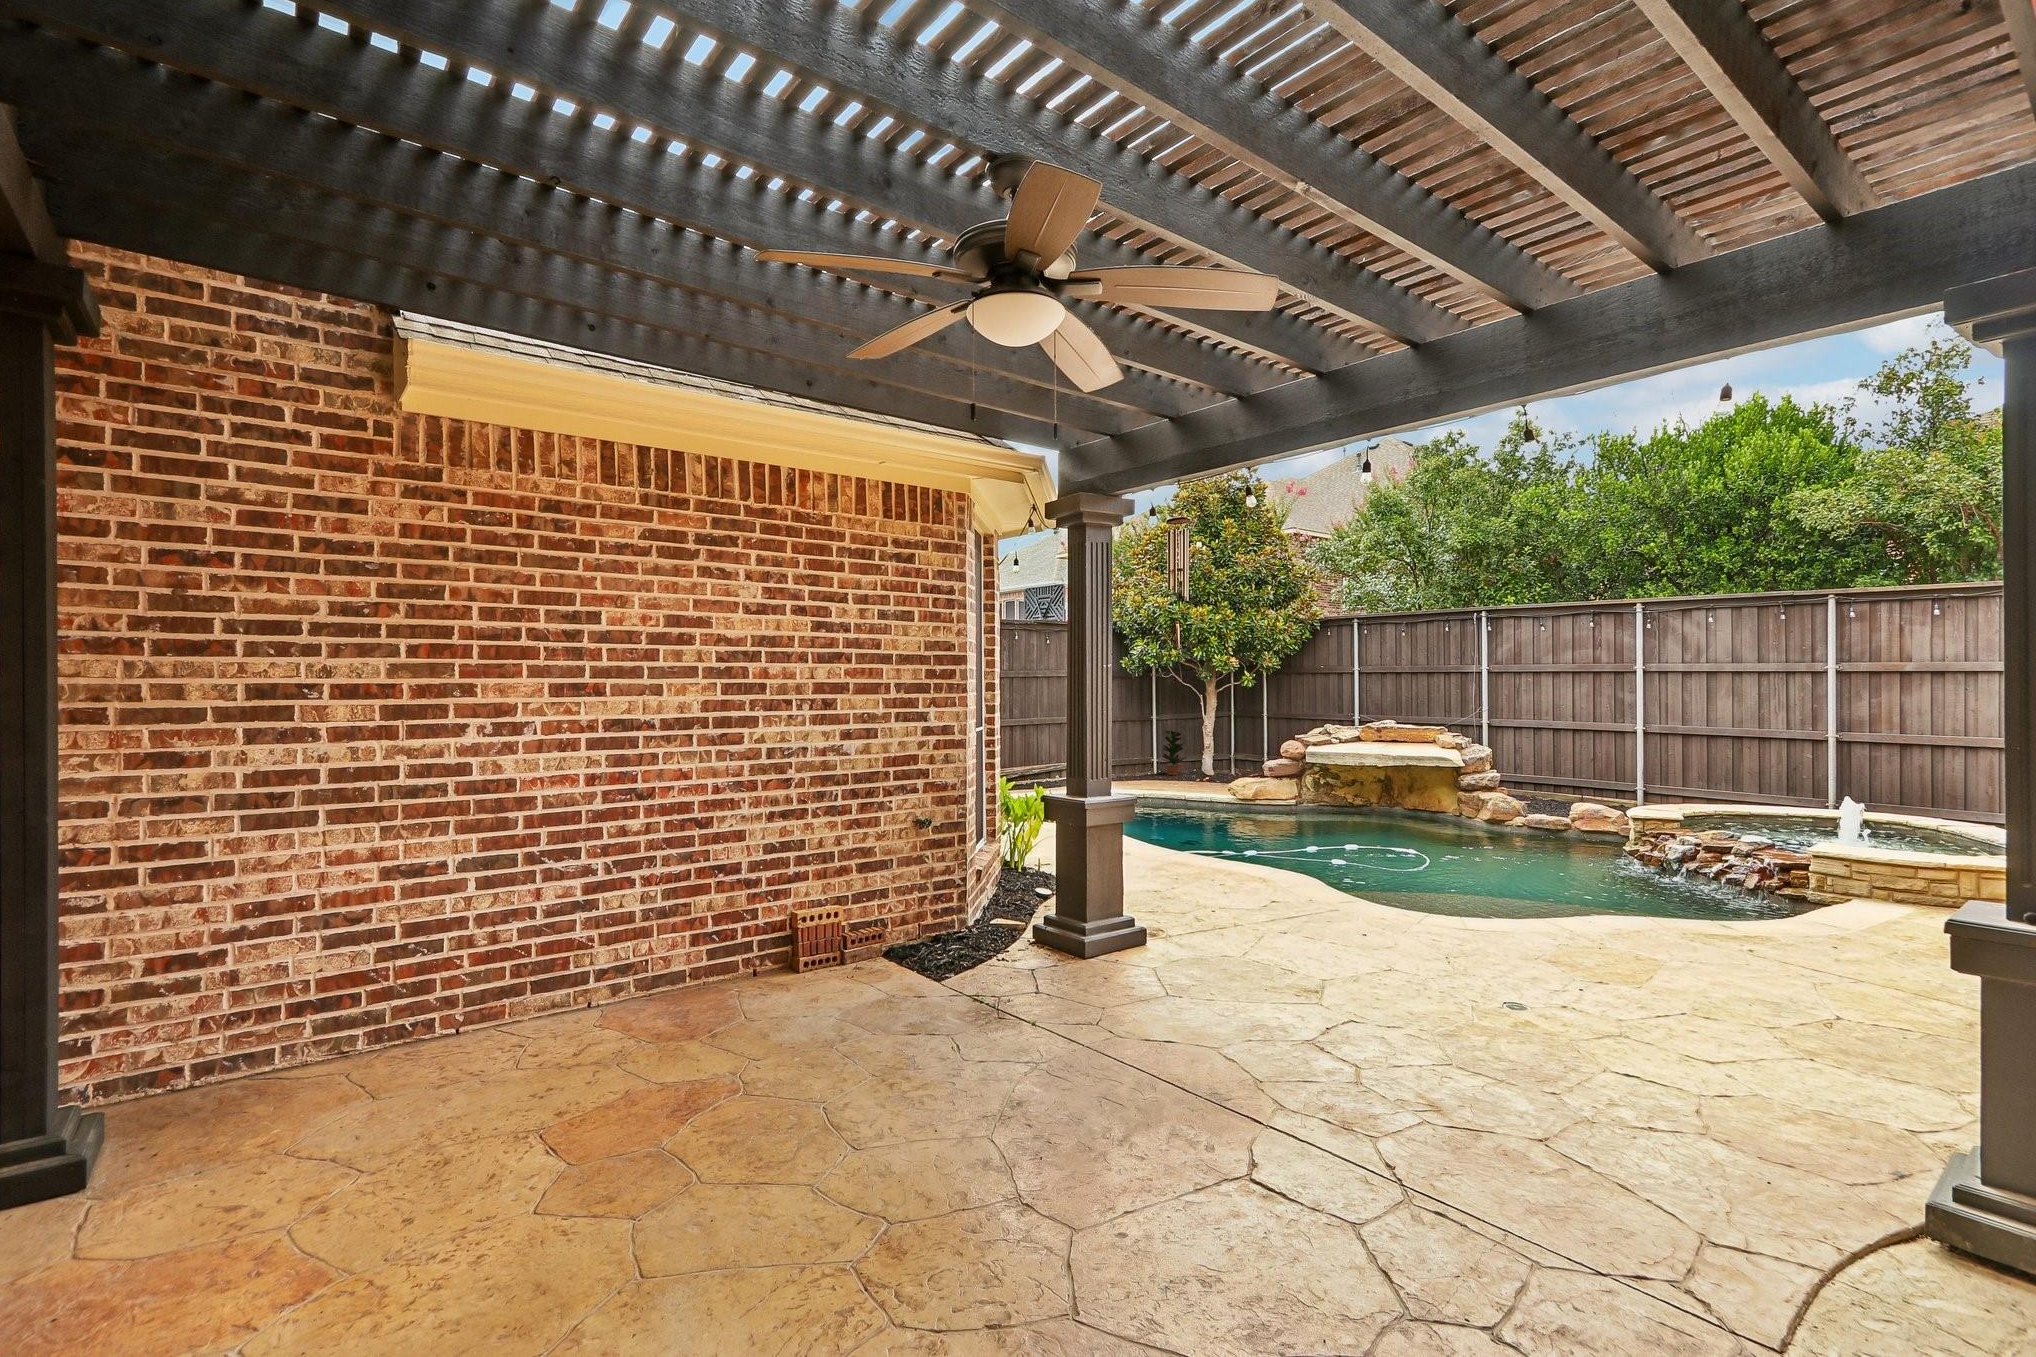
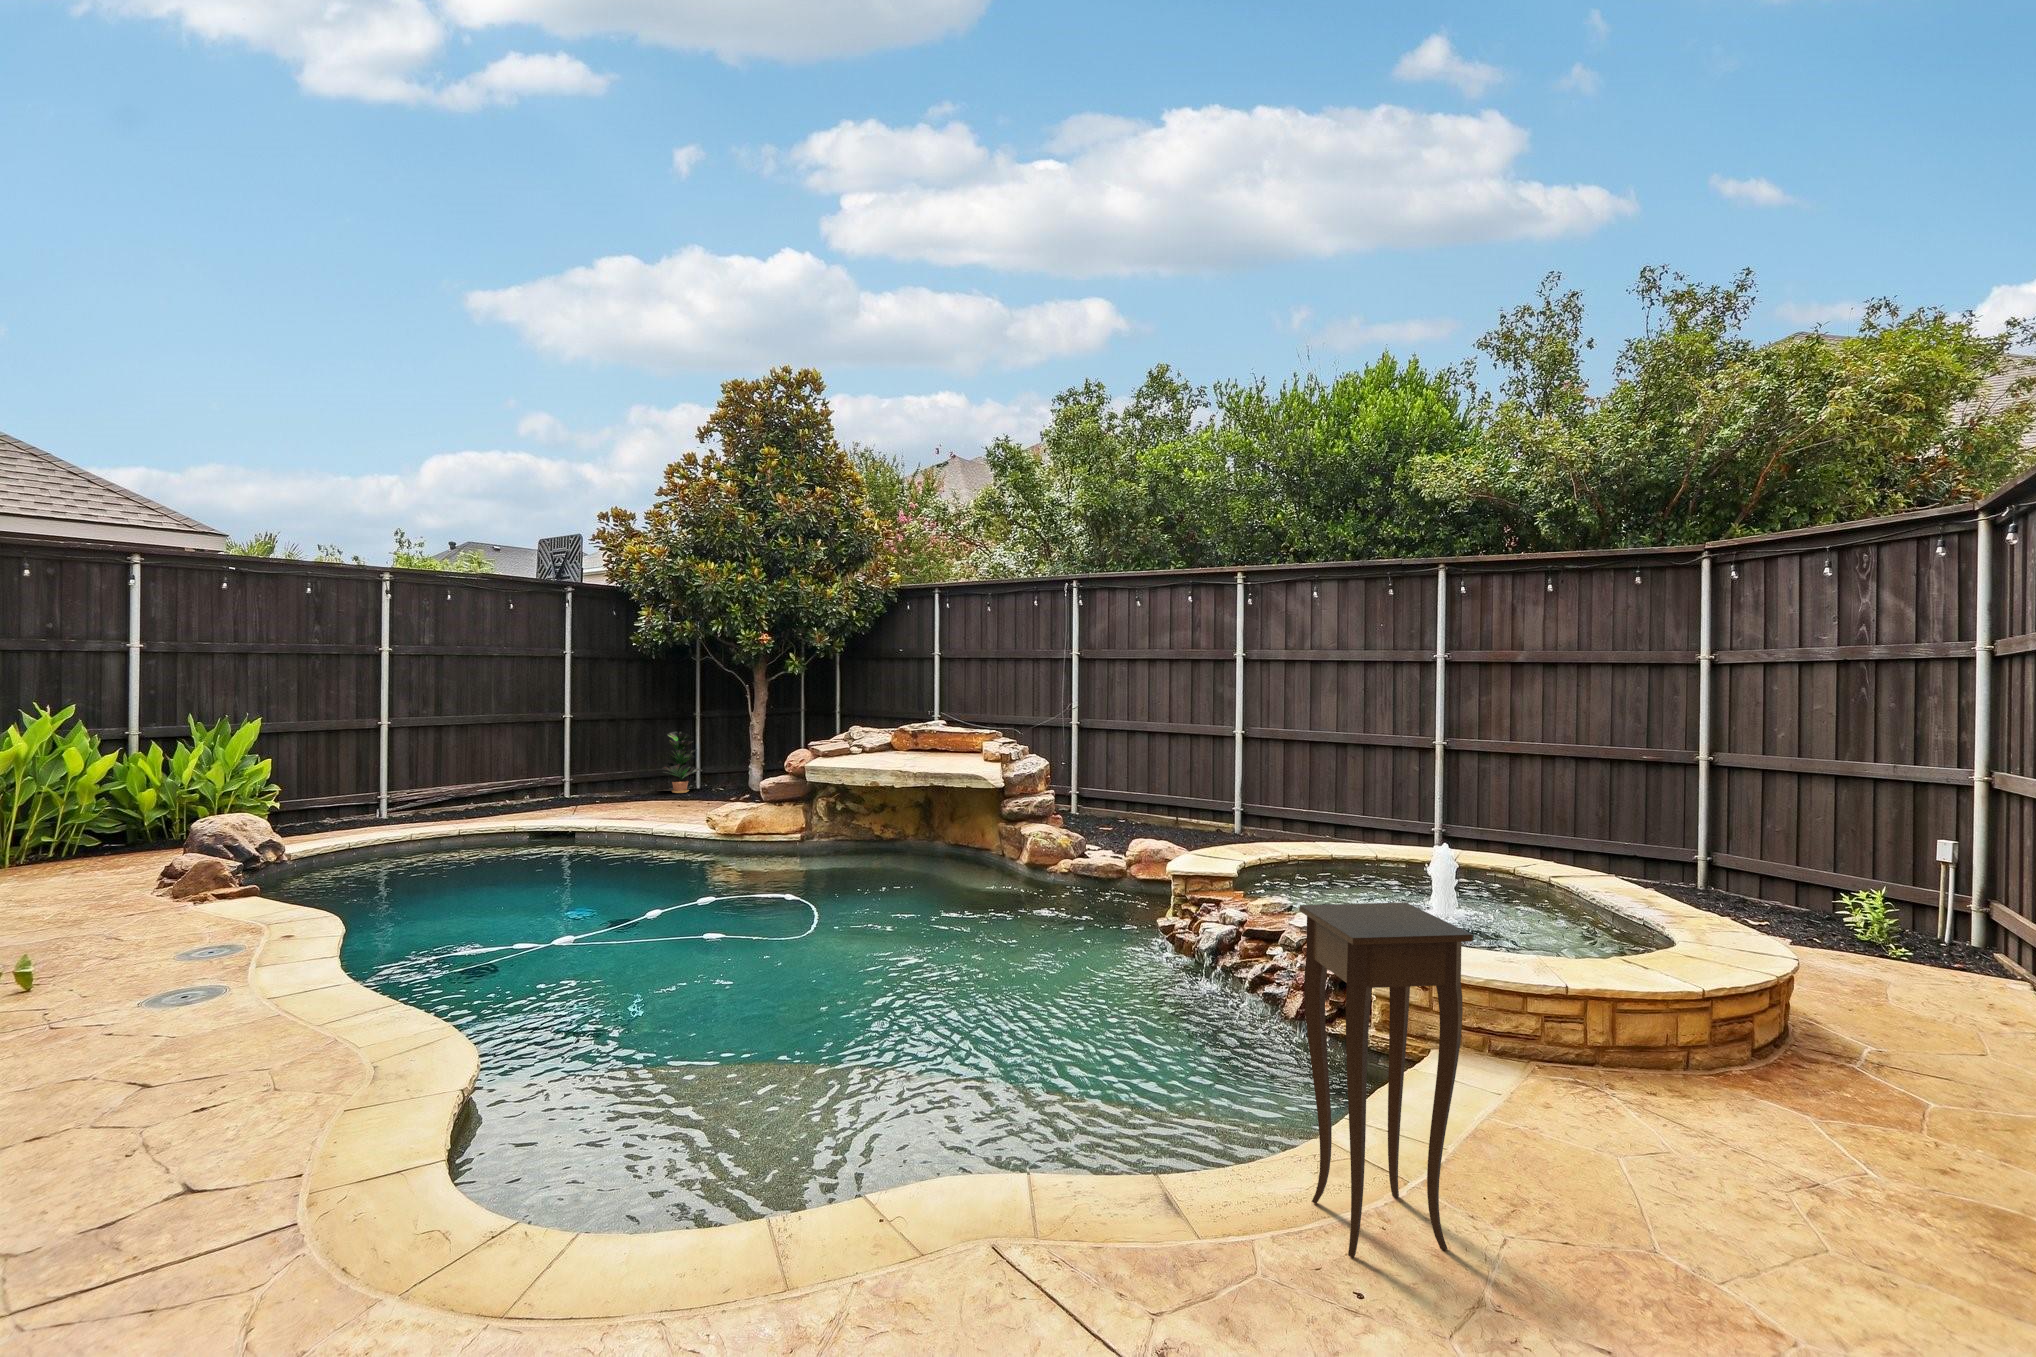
side table: none [1784,789,1884,940] -> present [1300,903,1473,1258]

